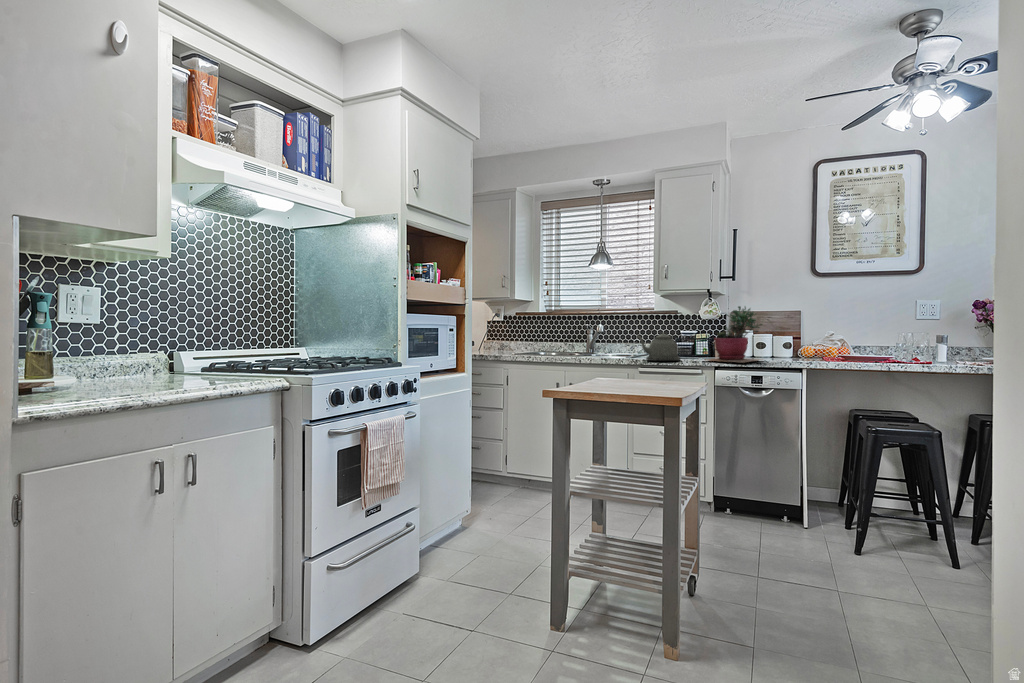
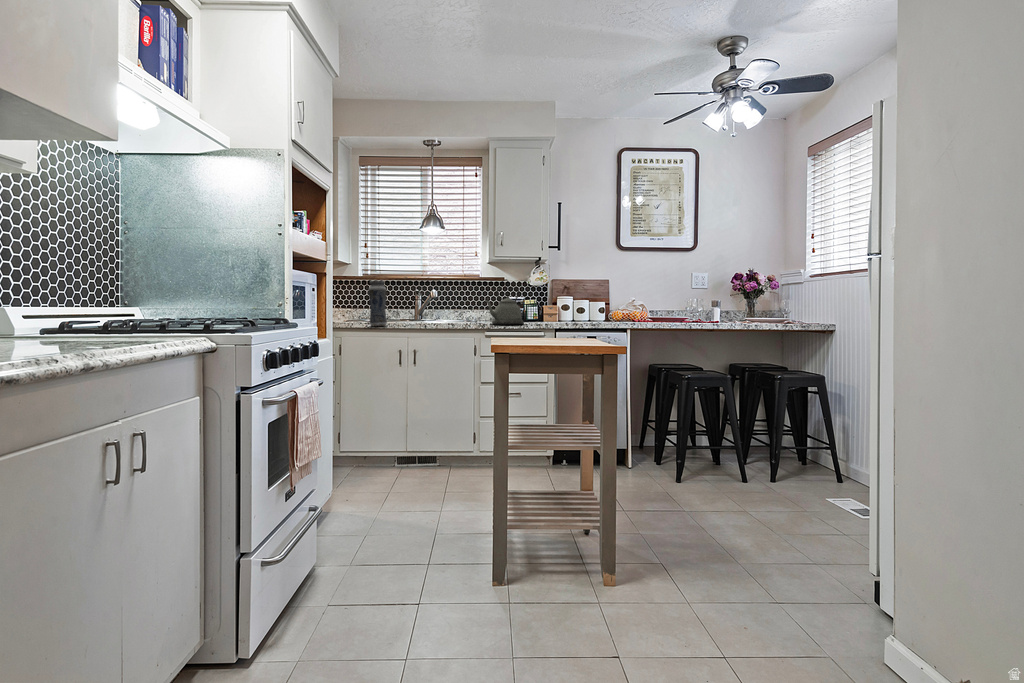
succulent plant: present [708,306,762,362] -> none [544,273,595,324]
vase: none [529,318,546,360] -> present [368,281,387,326]

